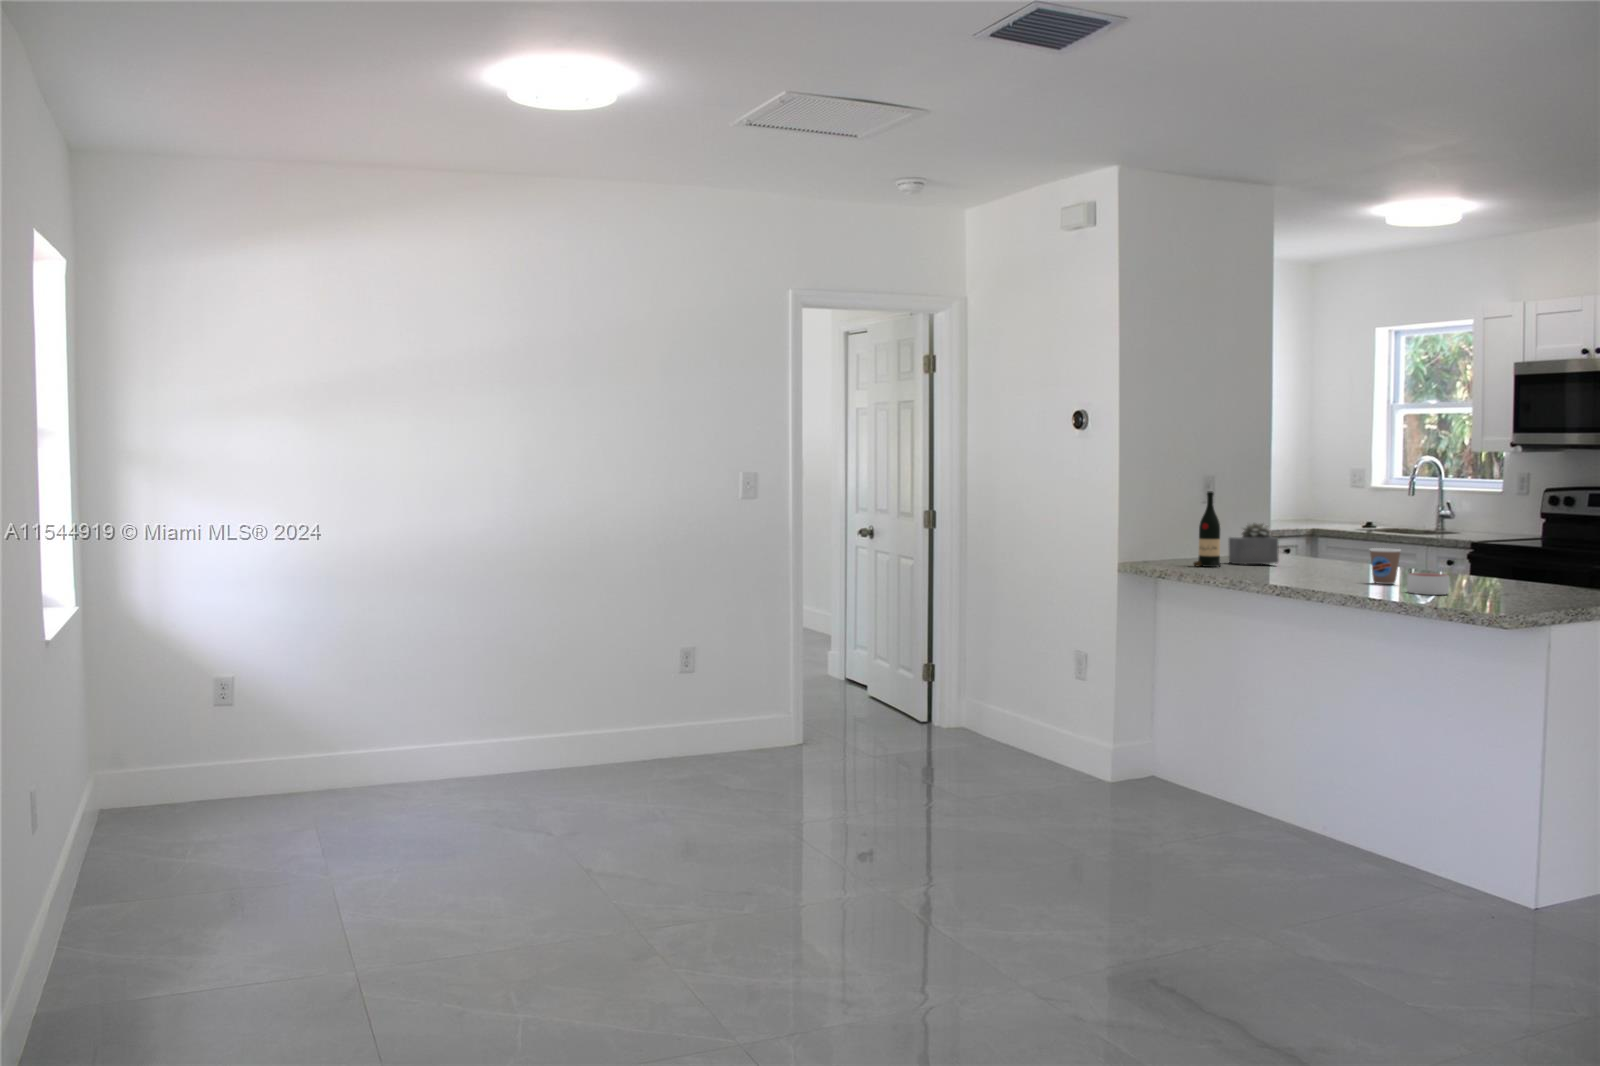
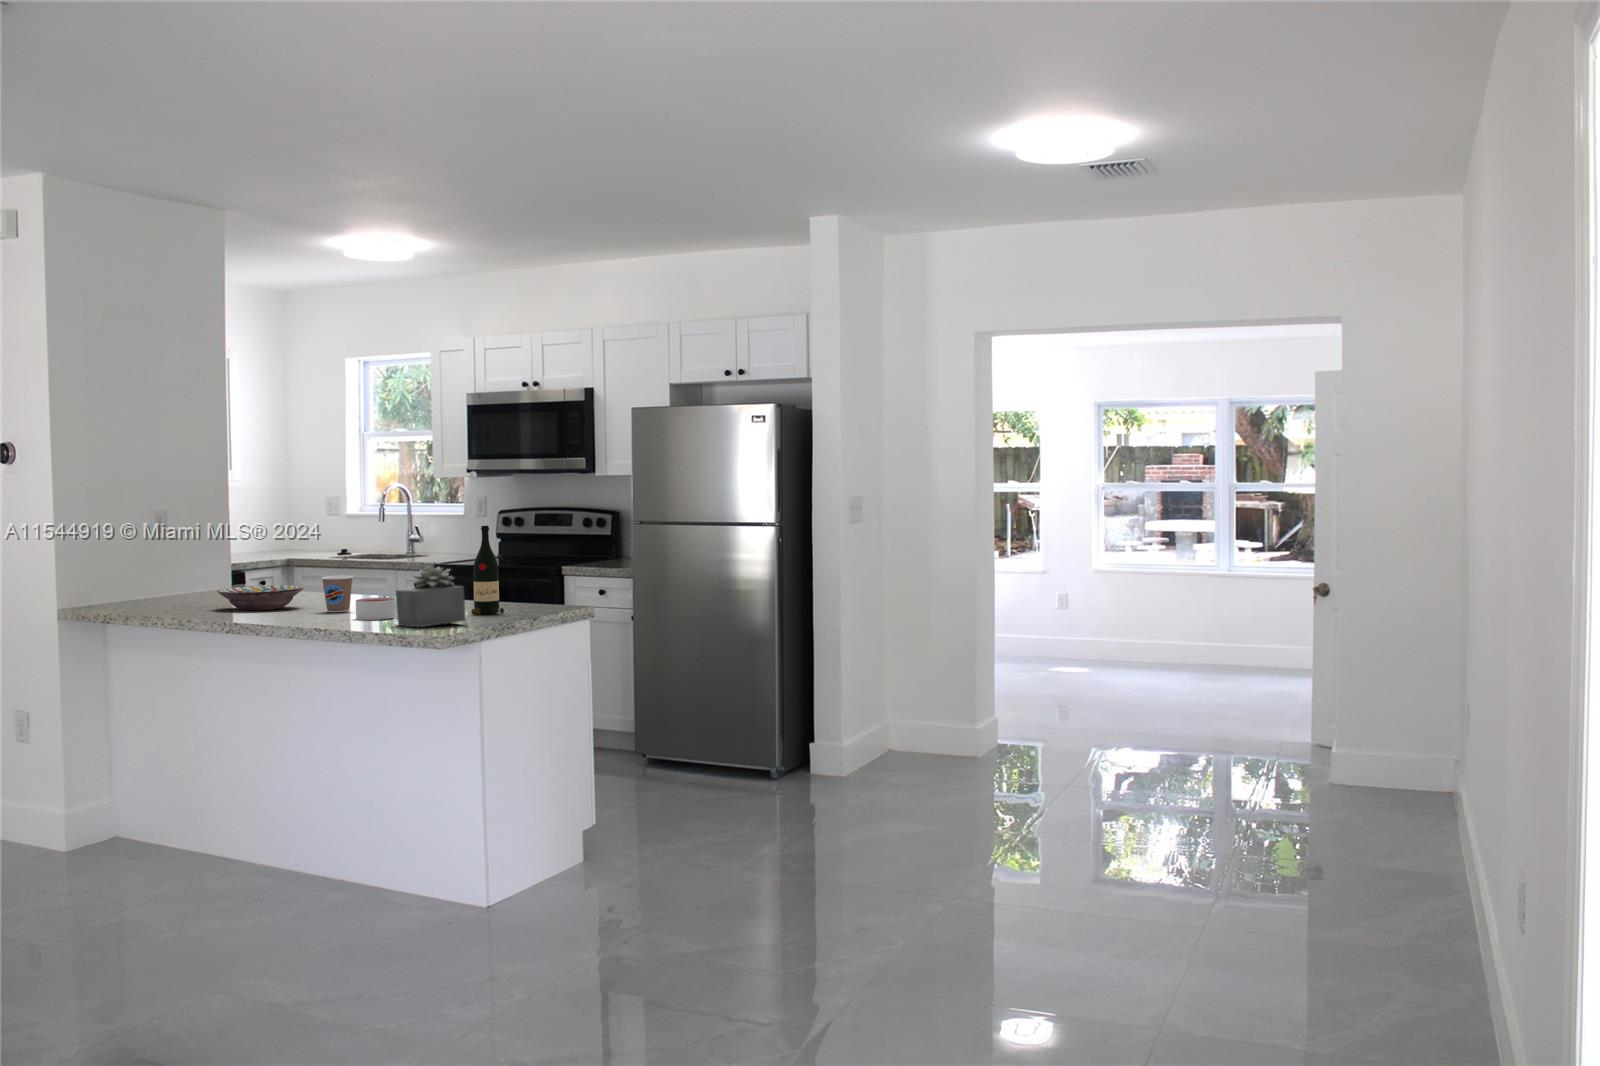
wine bottle: present [1194,491,1221,567] -> present [471,526,504,615]
succulent plant: present [1229,522,1279,564] -> present [396,567,466,627]
decorative bowl: none [1268,553,1348,576] -> present [218,585,304,610]

